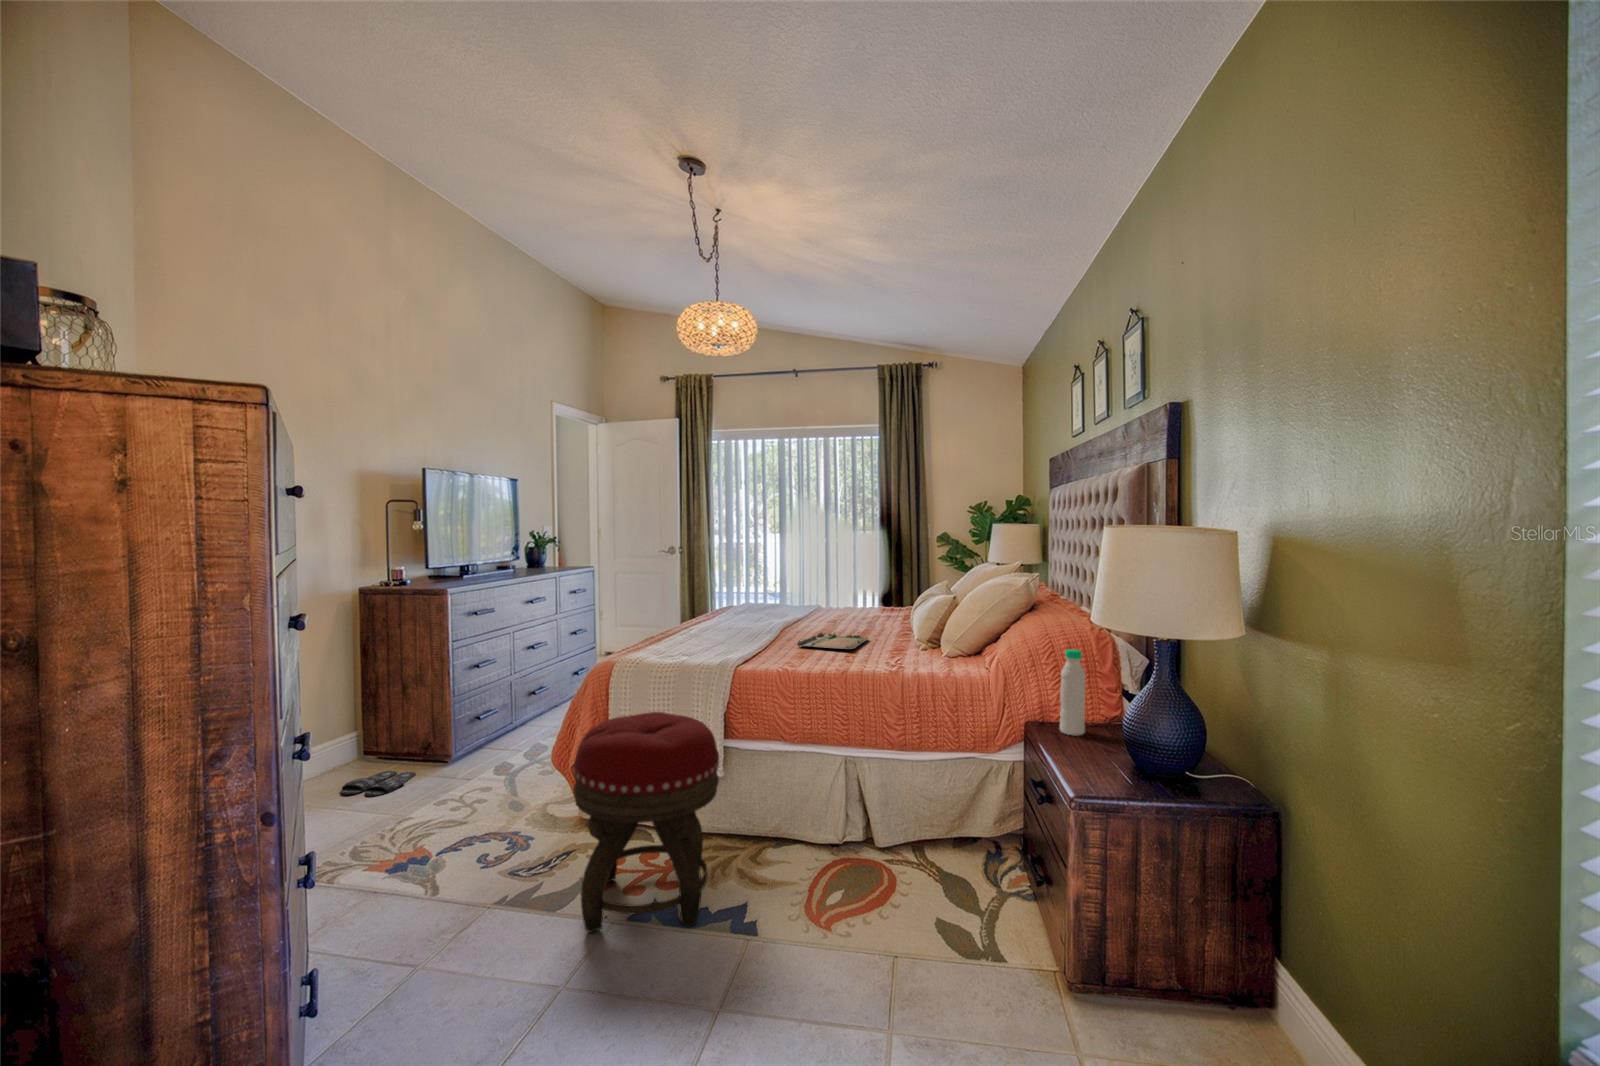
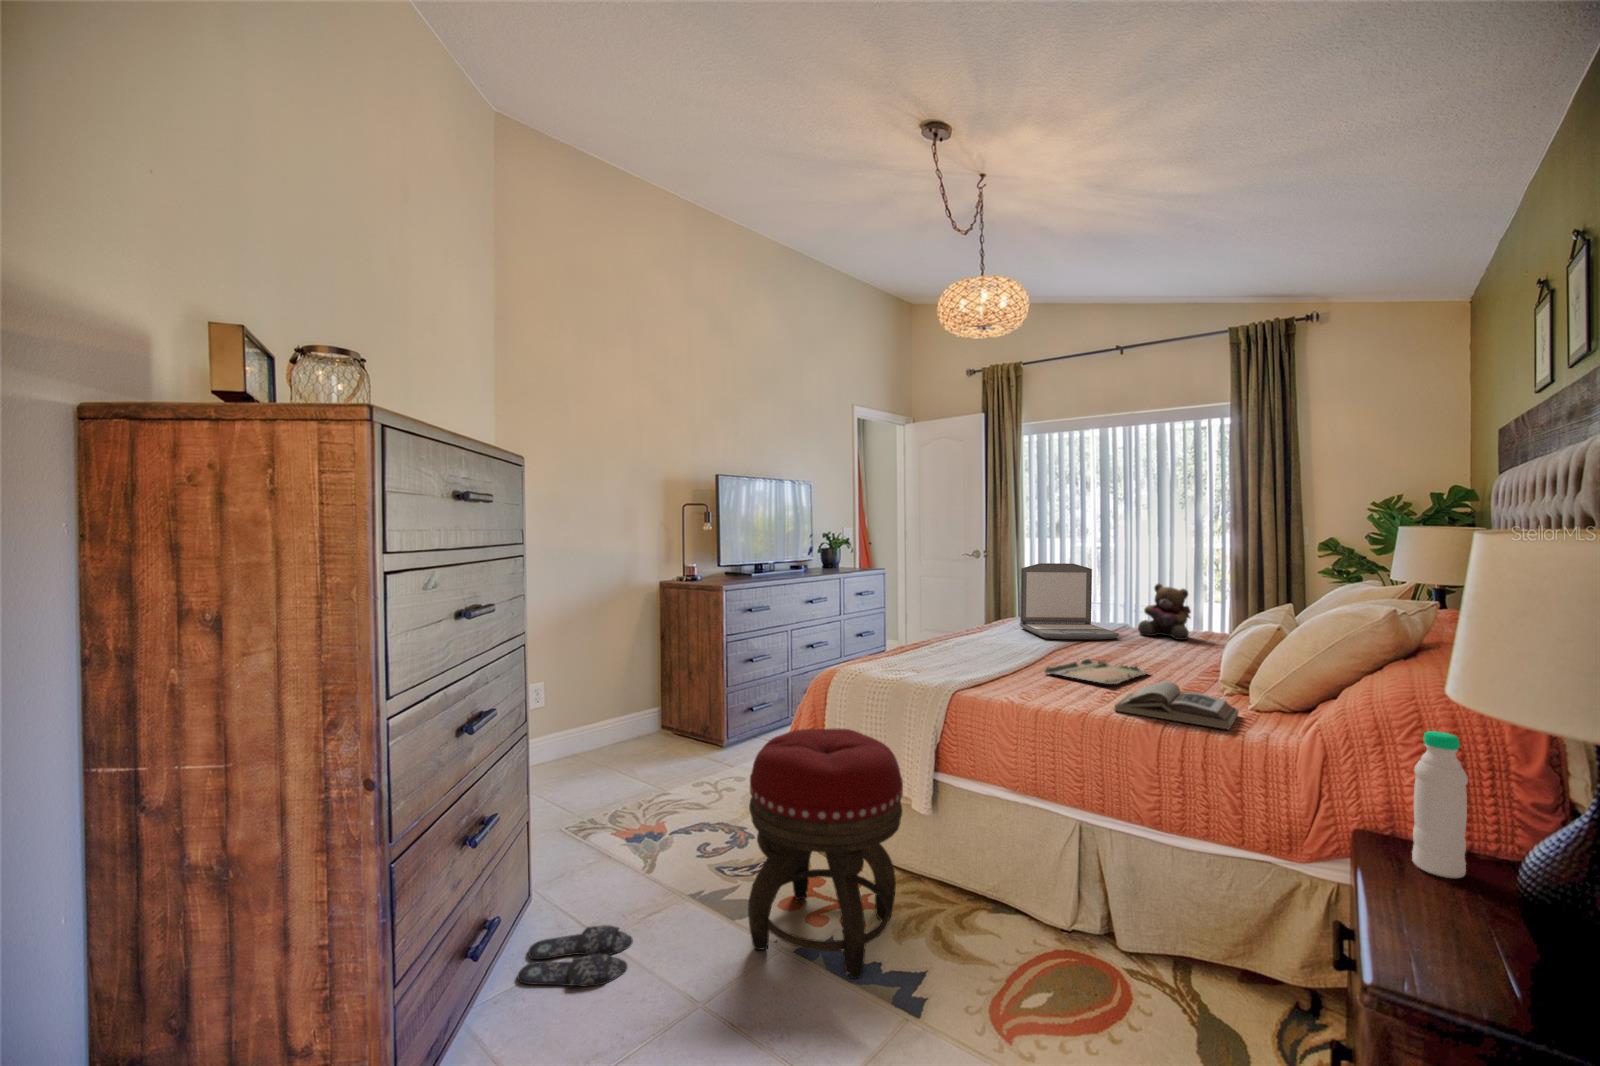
laptop: none [747,556,829,620] -> present [1020,563,1119,639]
teddy bear: none [839,570,876,614] -> present [1138,584,1191,640]
book: none [866,641,943,670] -> present [1114,681,1238,729]
slippers: present [341,771,416,797] -> present [518,925,632,987]

